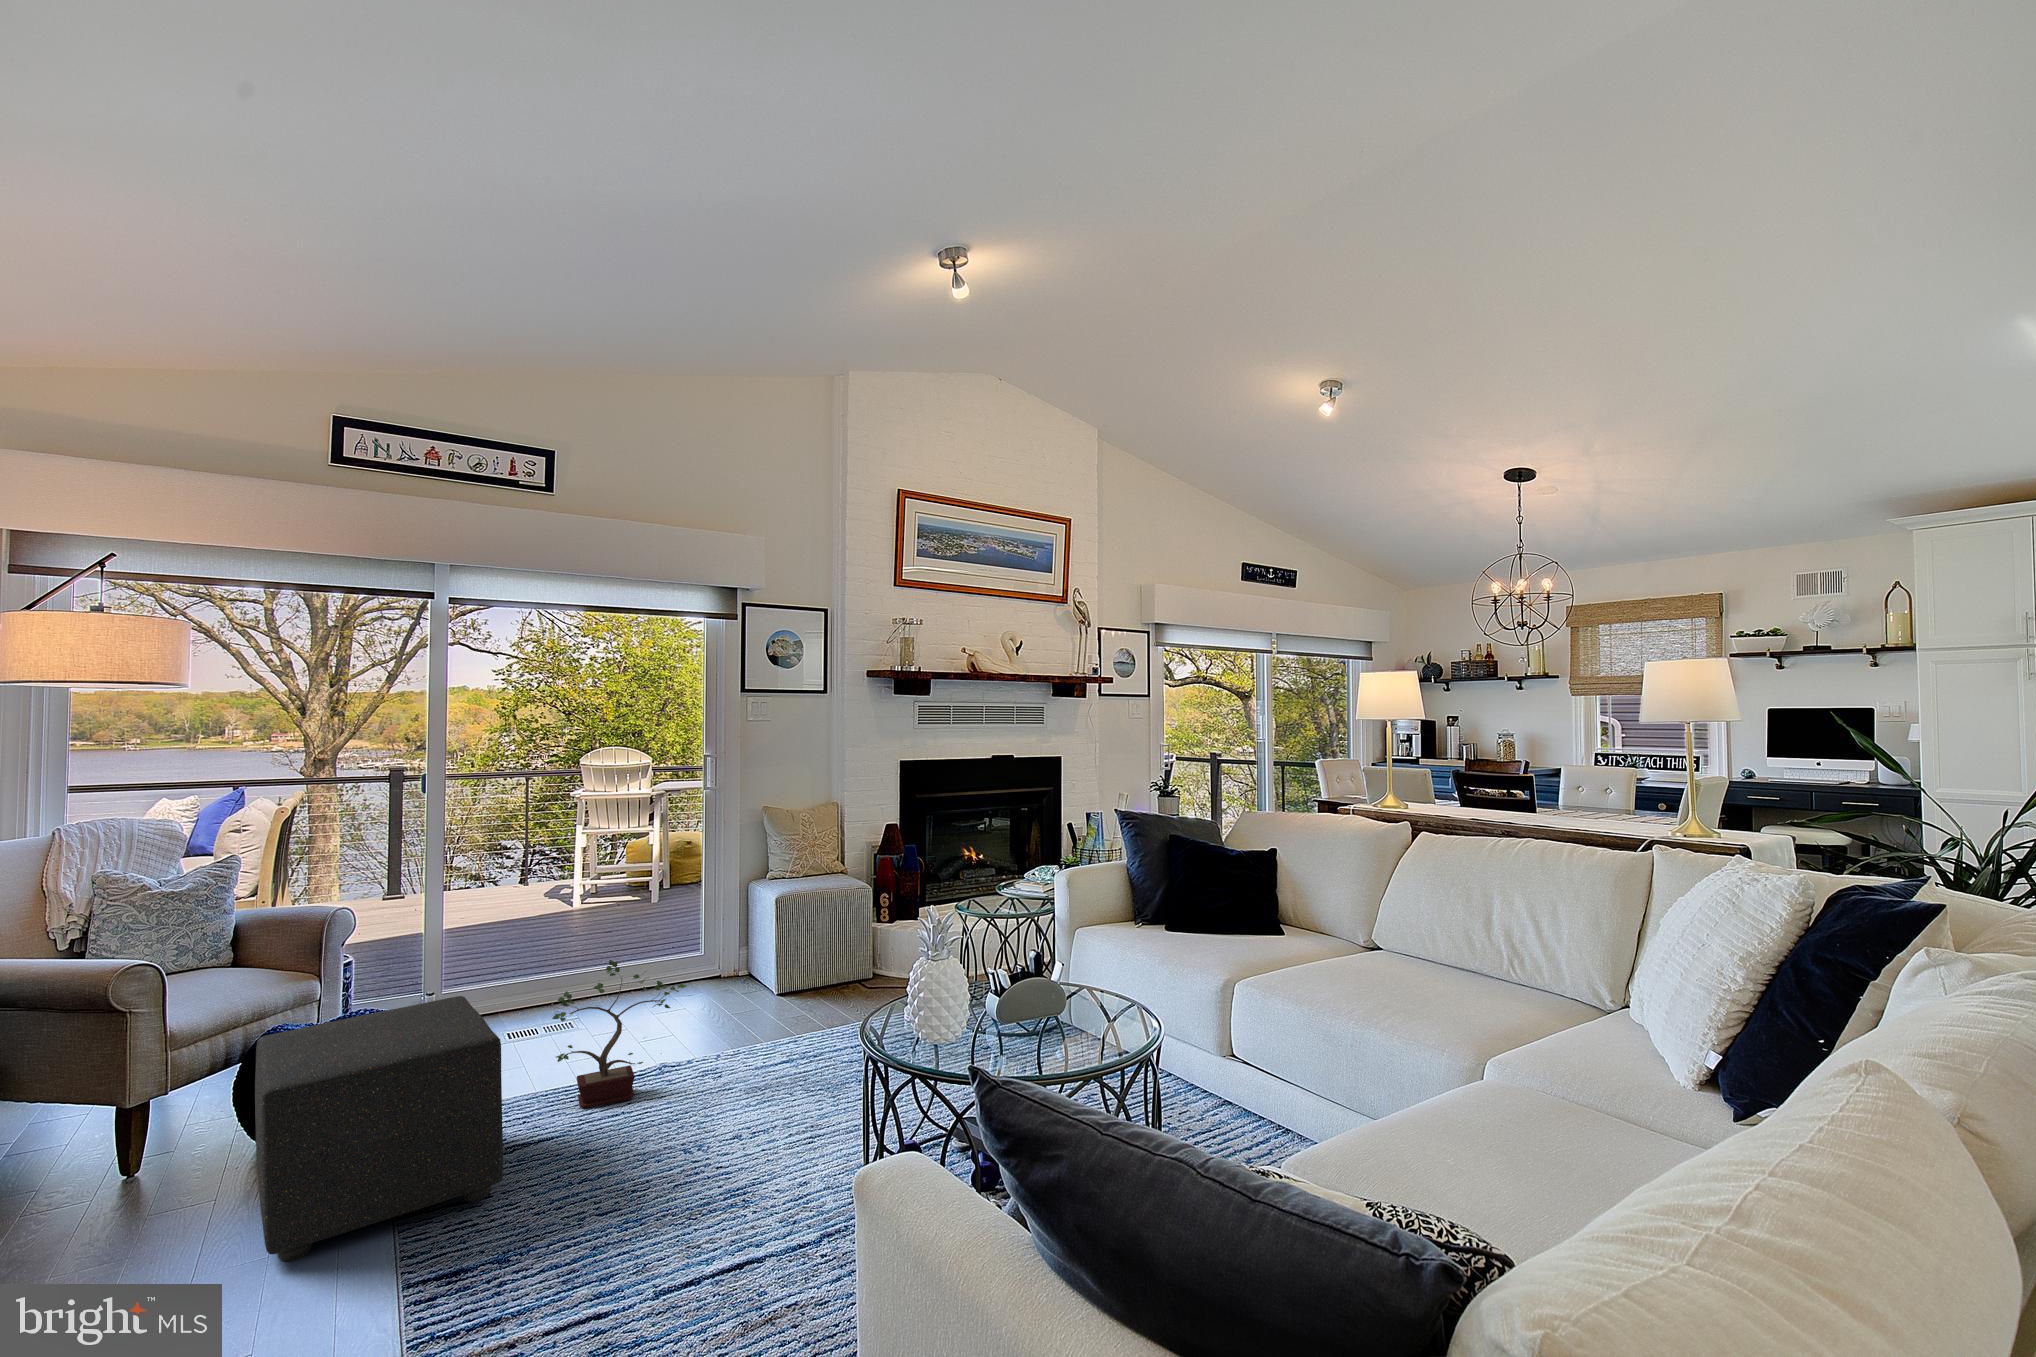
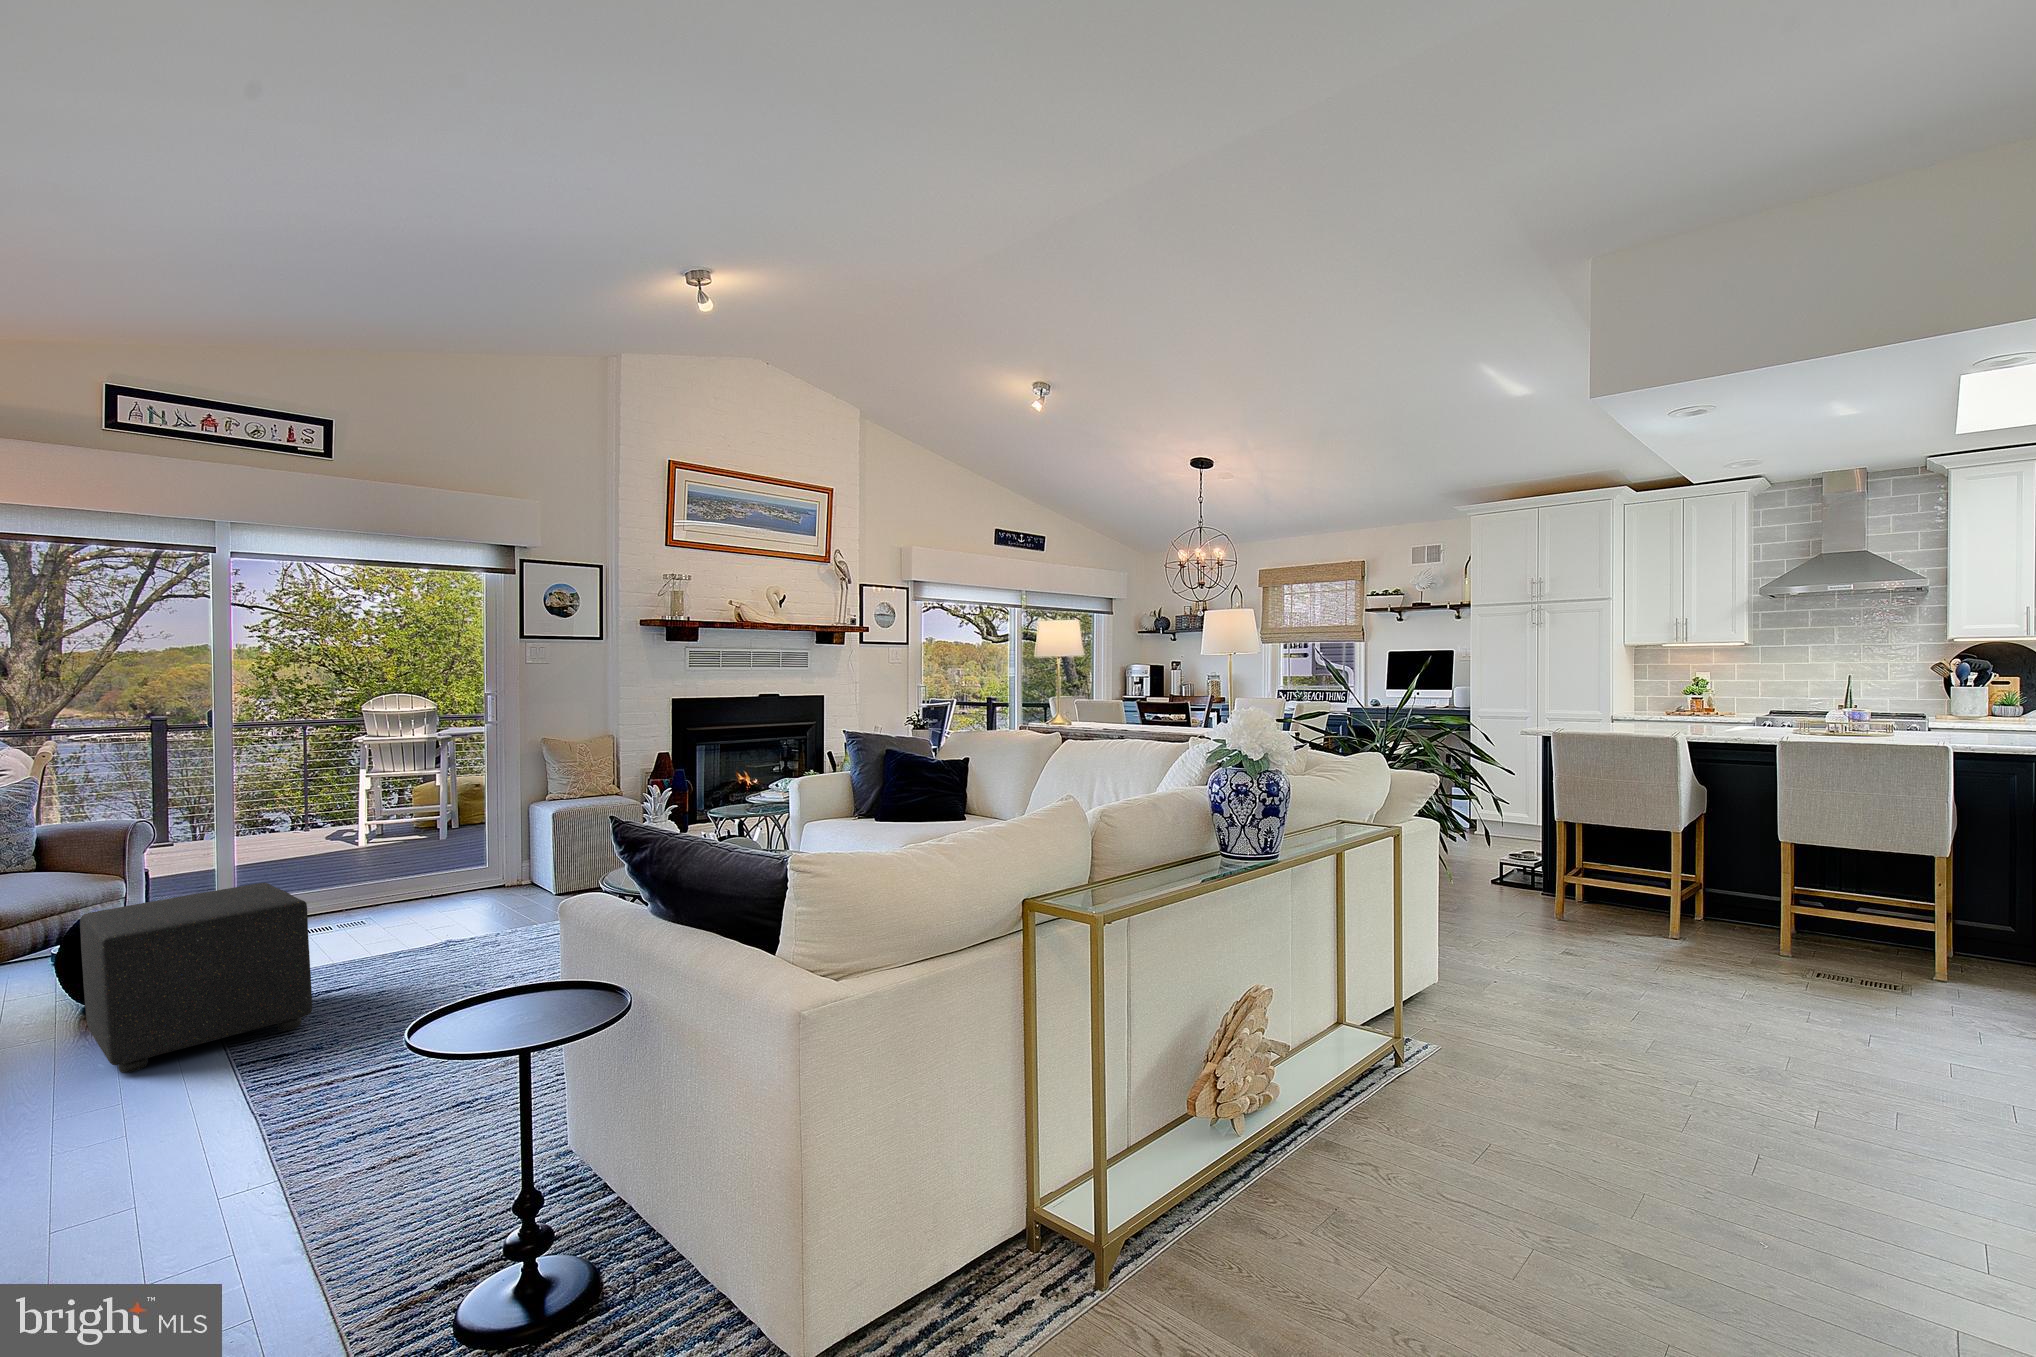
potted plant: present [552,960,687,1108] -> none [347,856,471,977]

